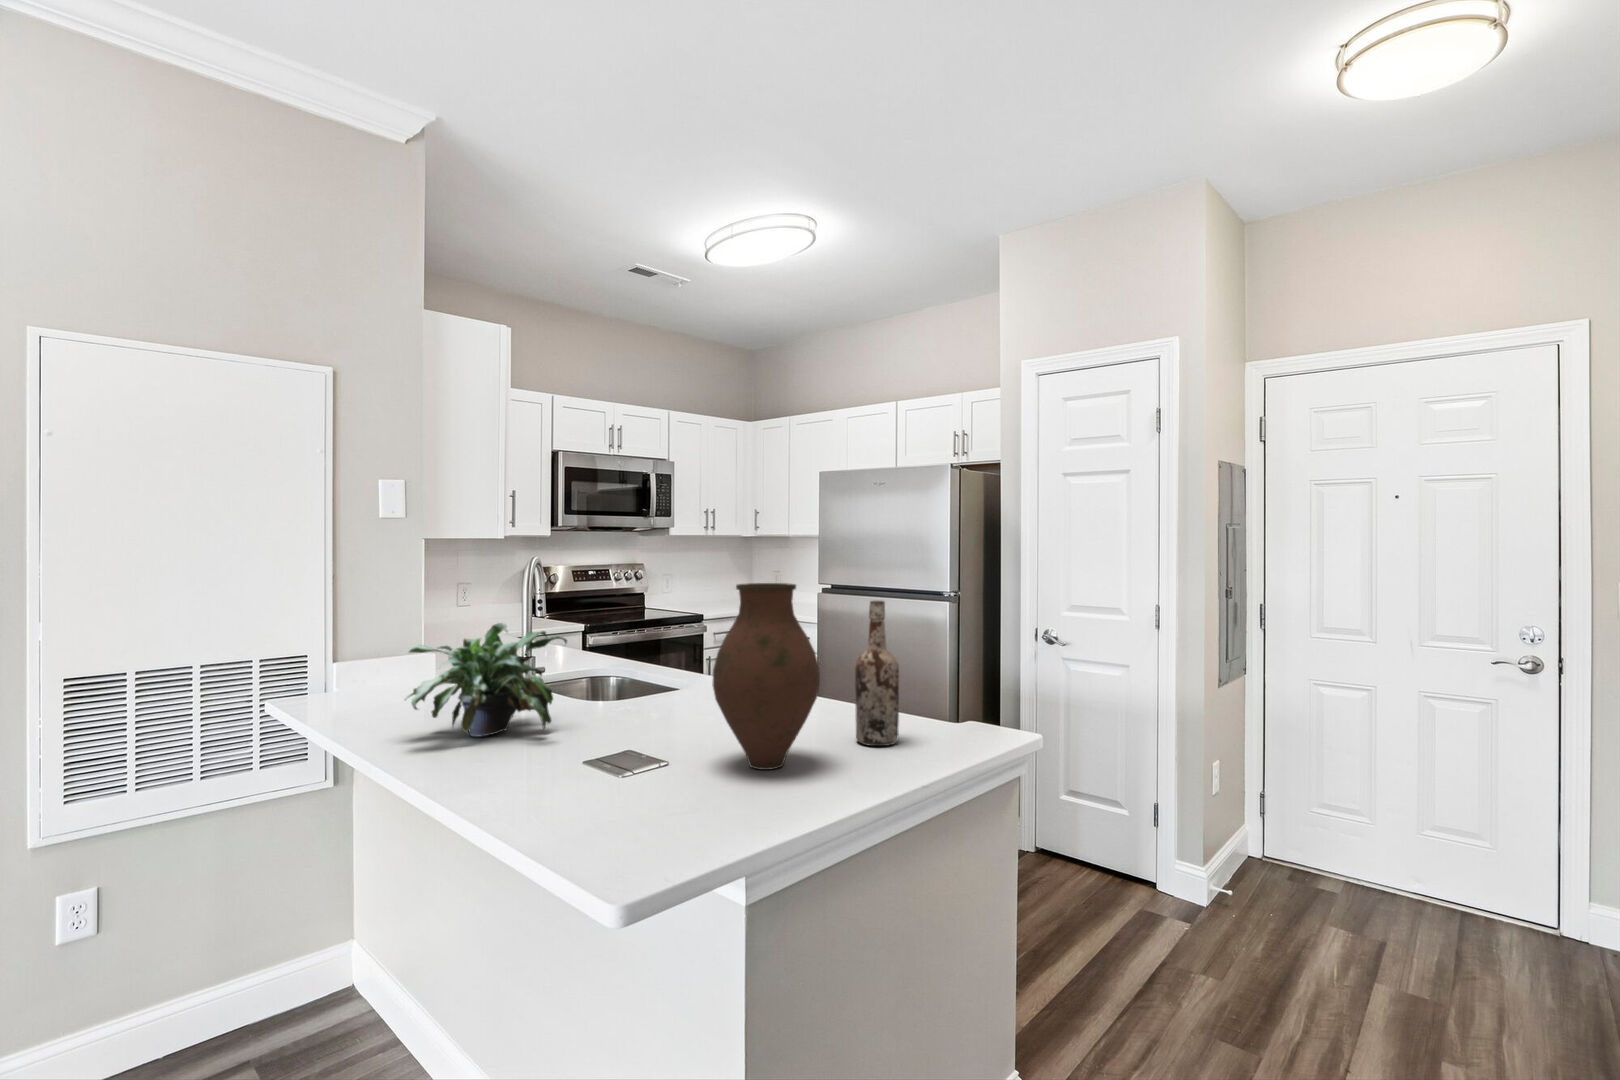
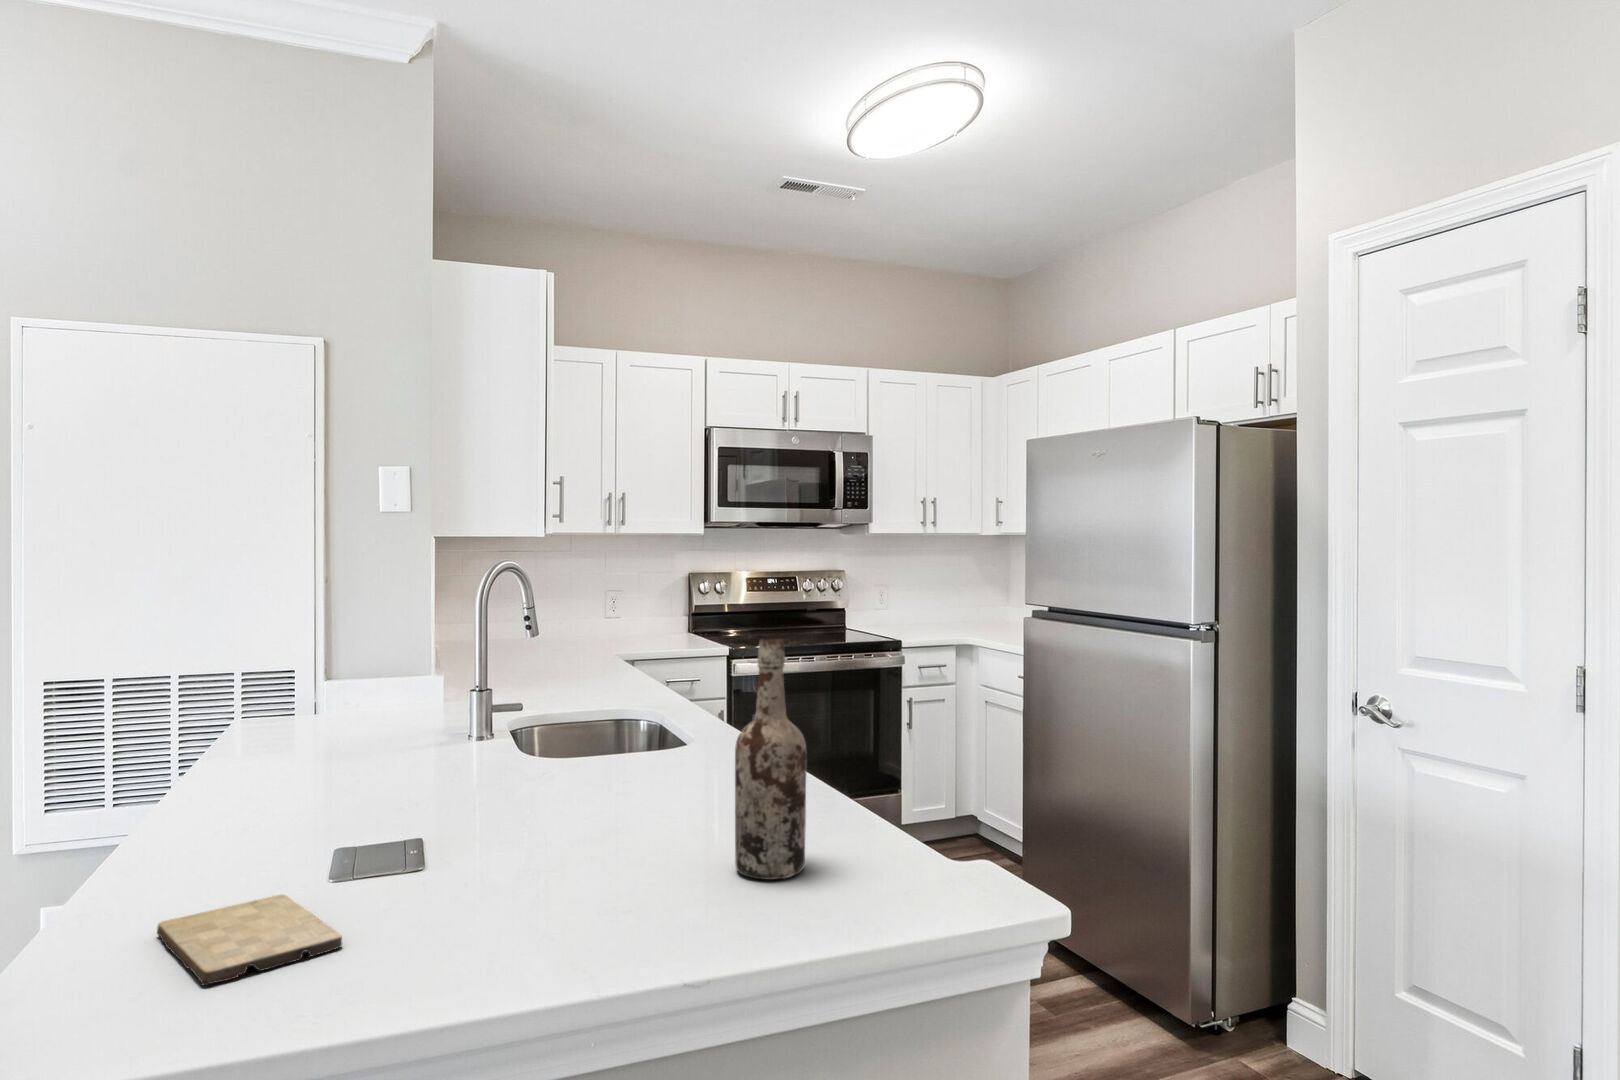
vase: present [712,583,820,770] -> none [457,604,629,896]
potted plant: present [405,623,567,736] -> none [223,646,441,792]
cutting board: none [572,787,711,833] -> present [157,895,342,985]

